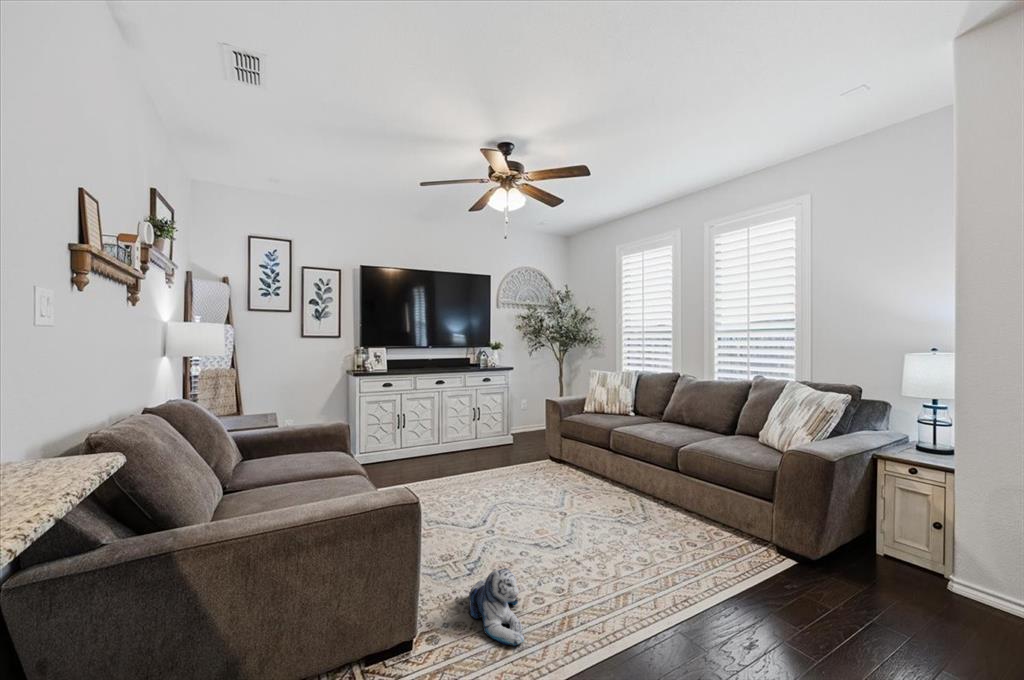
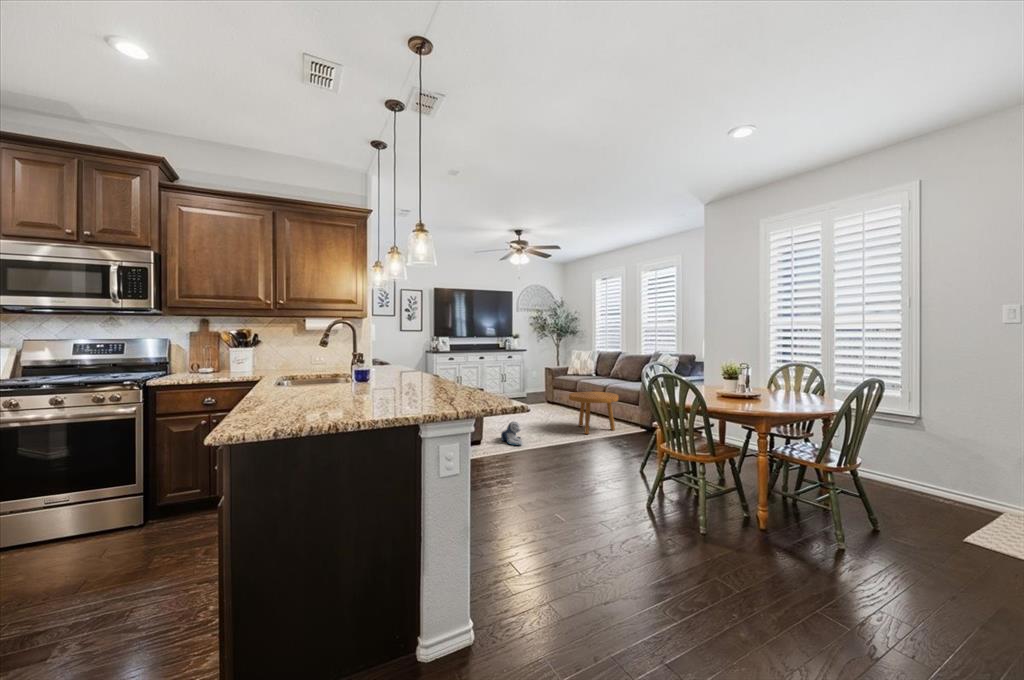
footstool: none [616,463,730,574] -> present [569,391,619,434]

